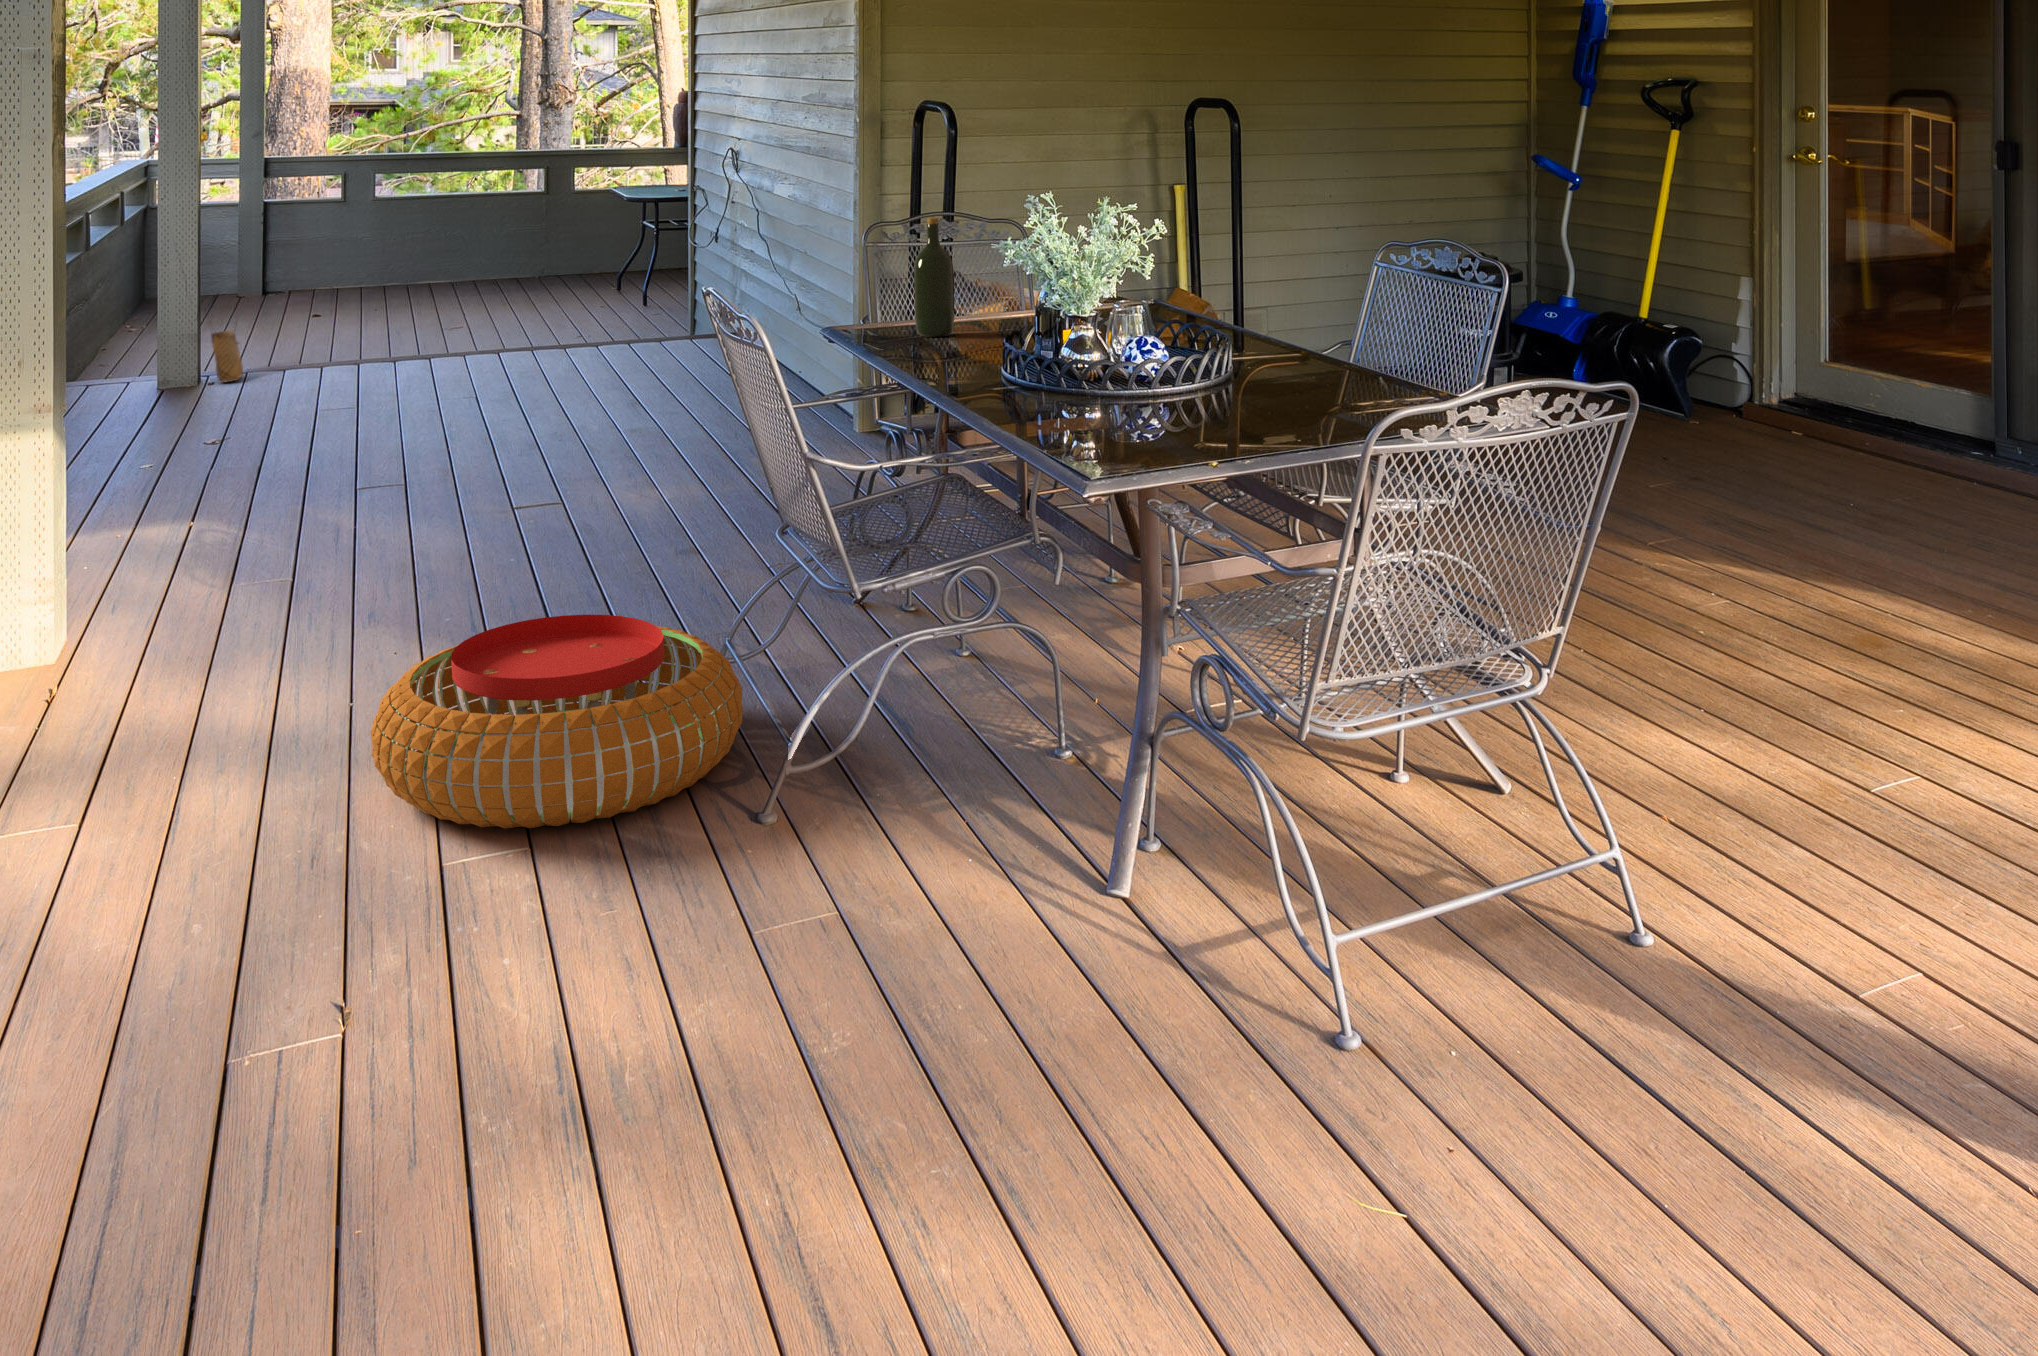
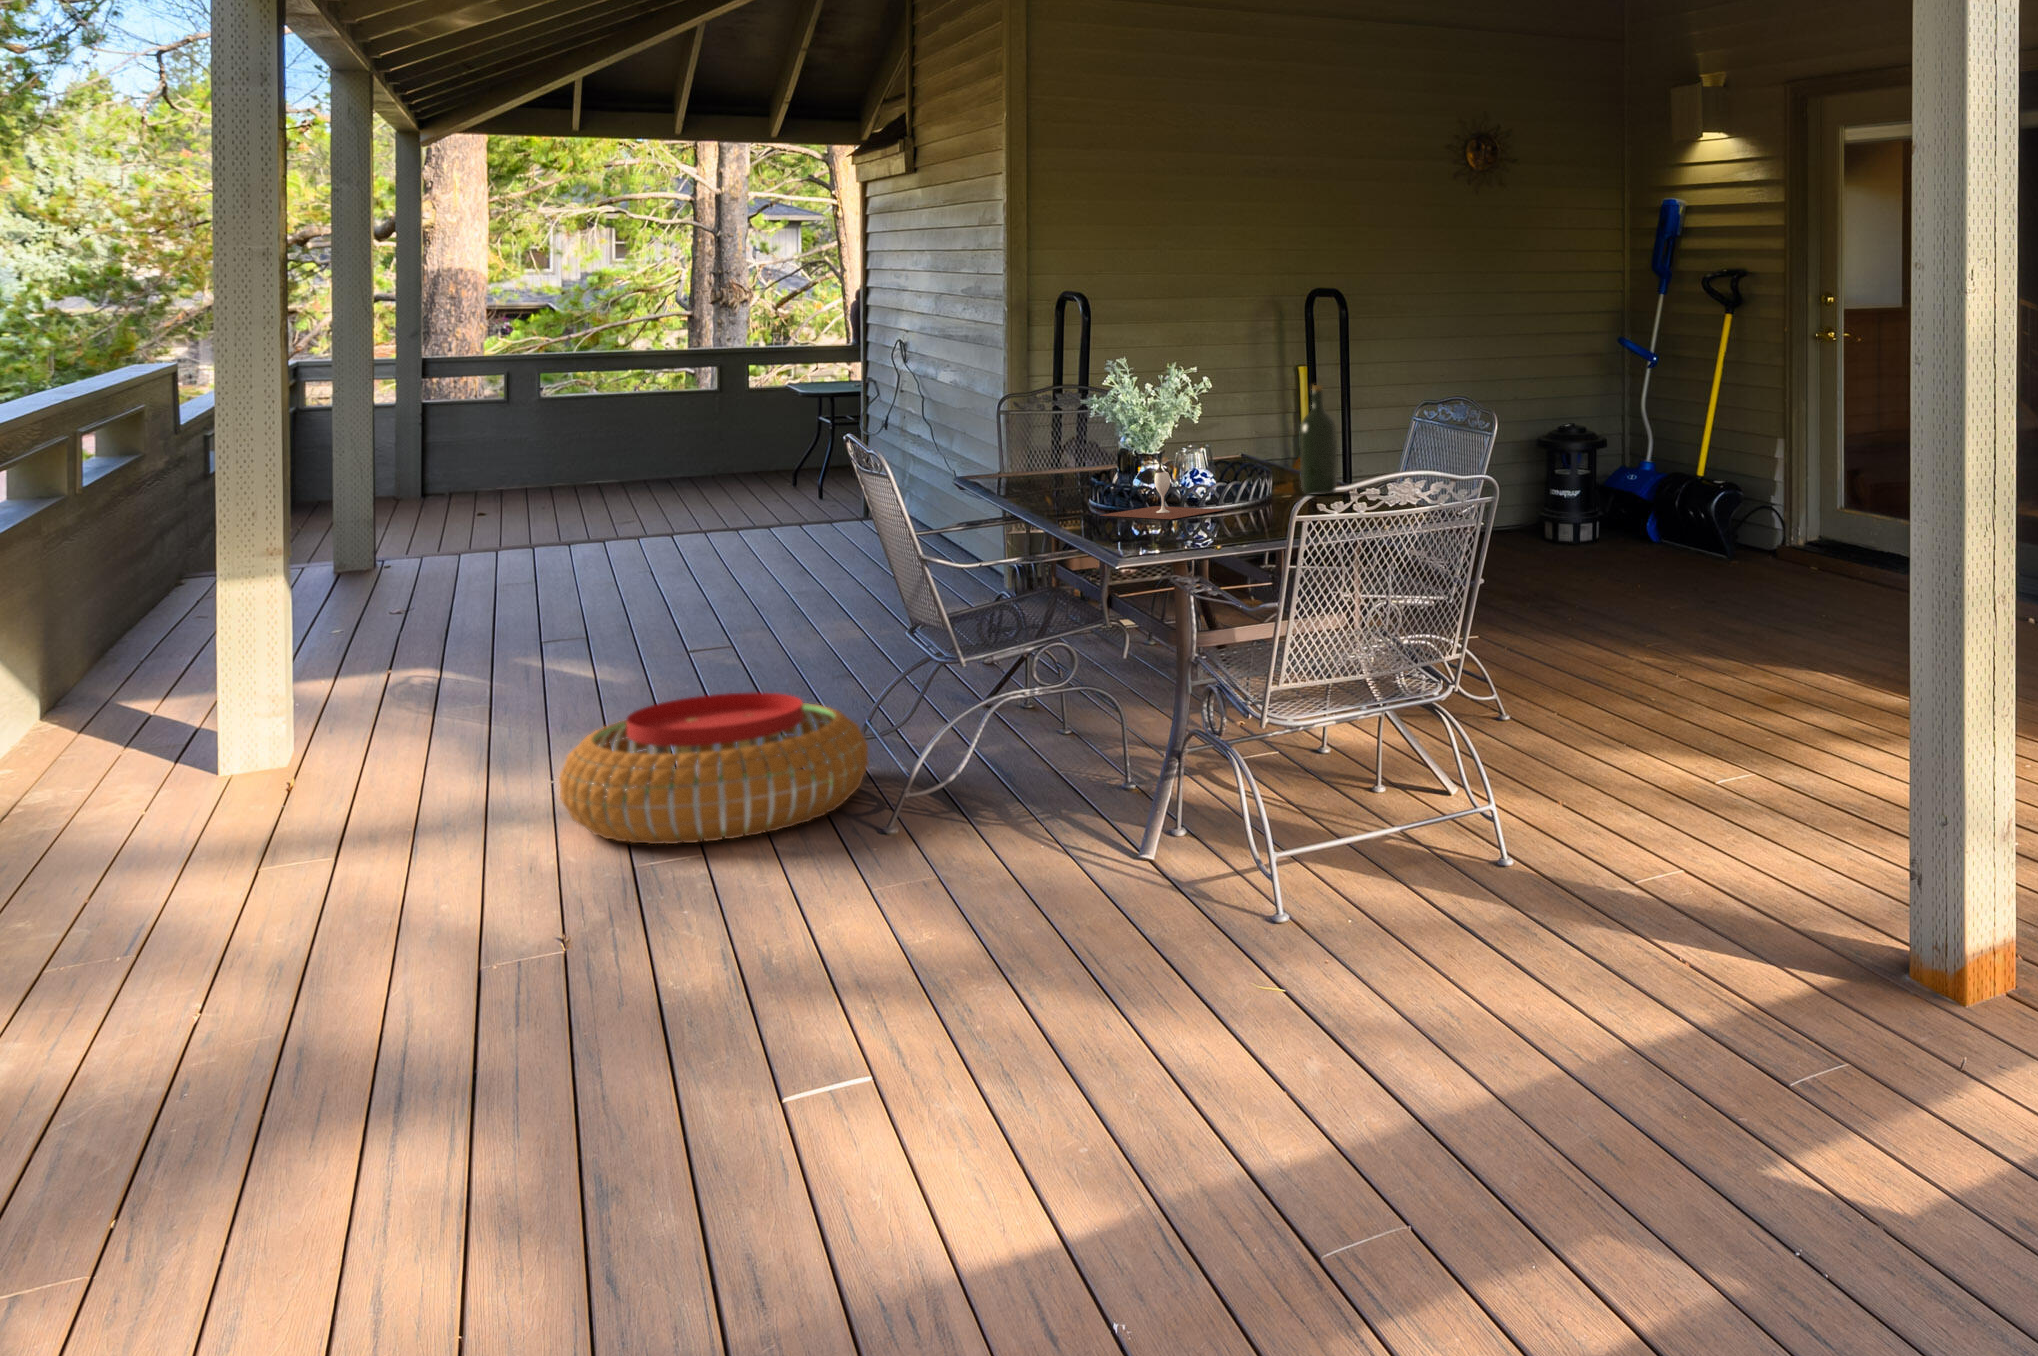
wine bottle: present [914,218,954,337] -> present [1300,385,1338,495]
woven basket: present [211,306,243,383] -> none [371,487,410,561]
wine glass: none [1044,357,1205,425] -> present [1101,472,1223,519]

